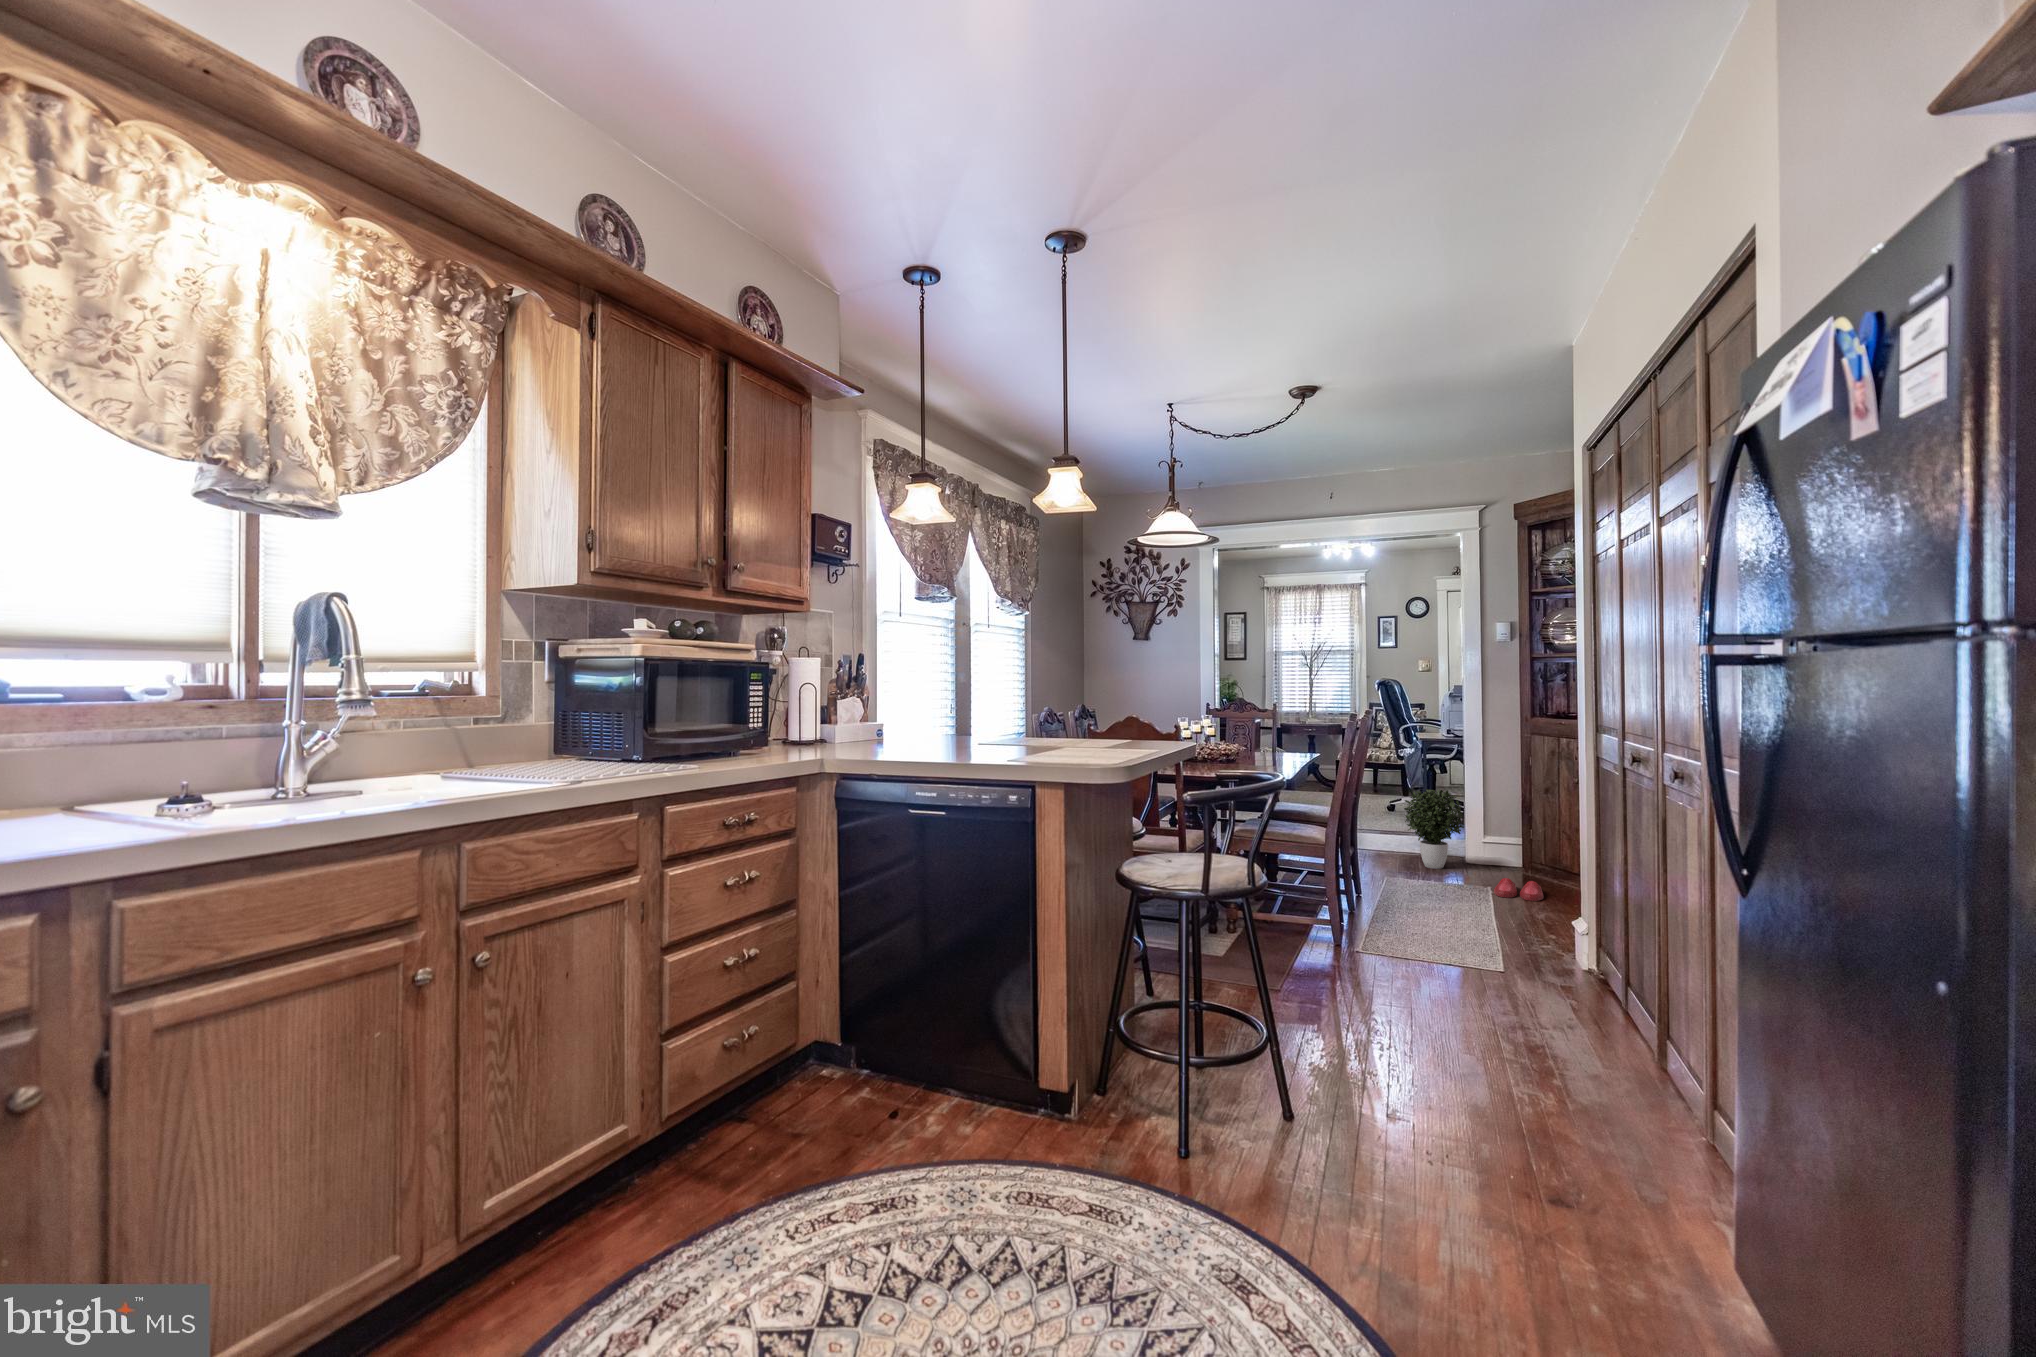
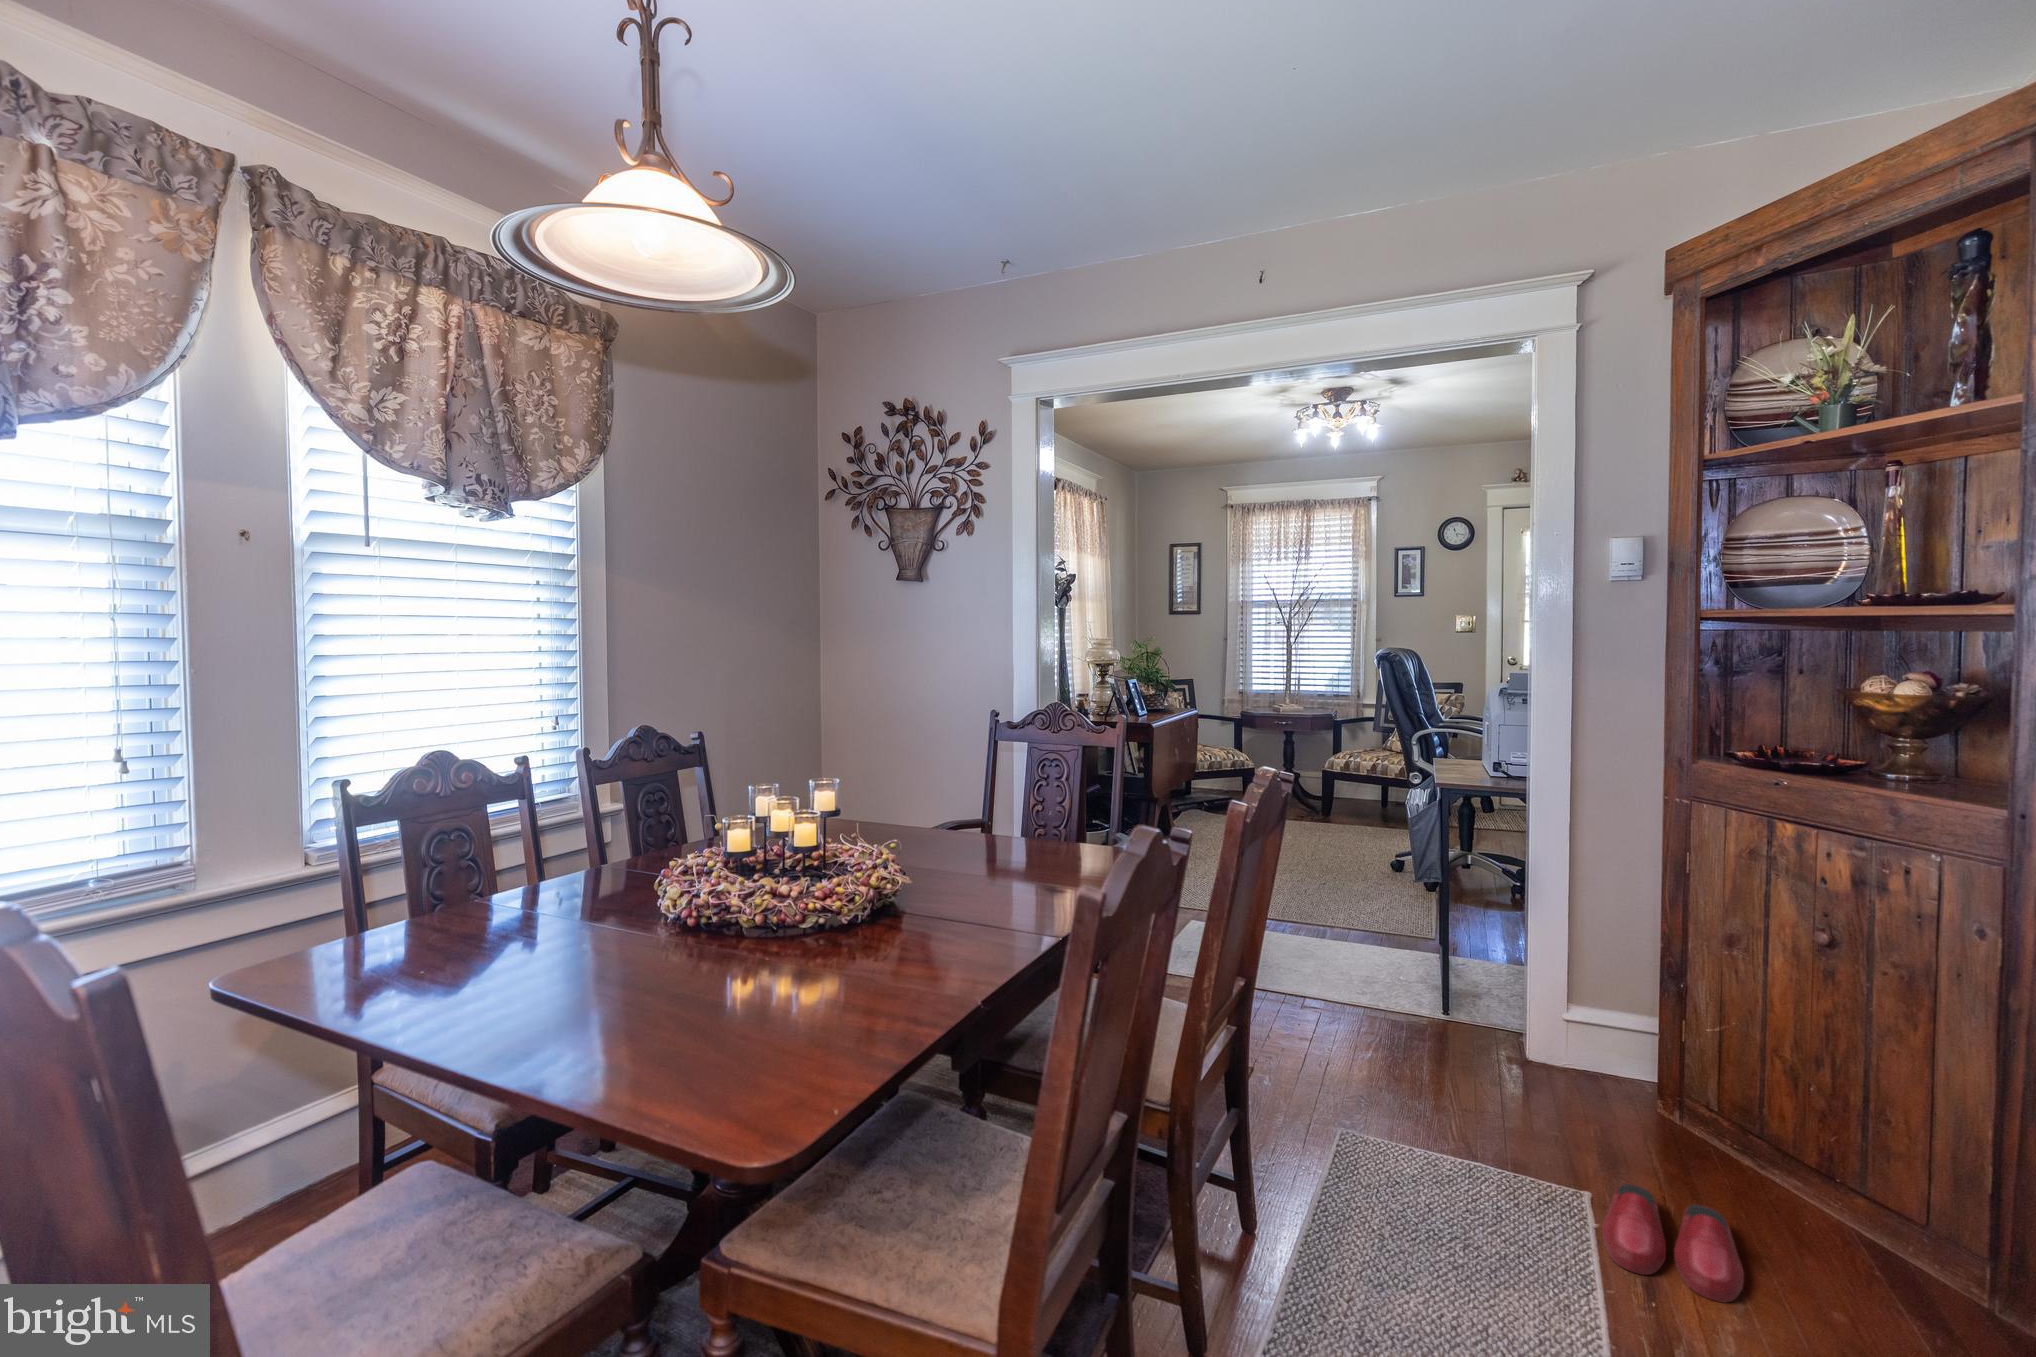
potted plant: present [1404,789,1464,869] -> none [1393,903,1528,1085]

